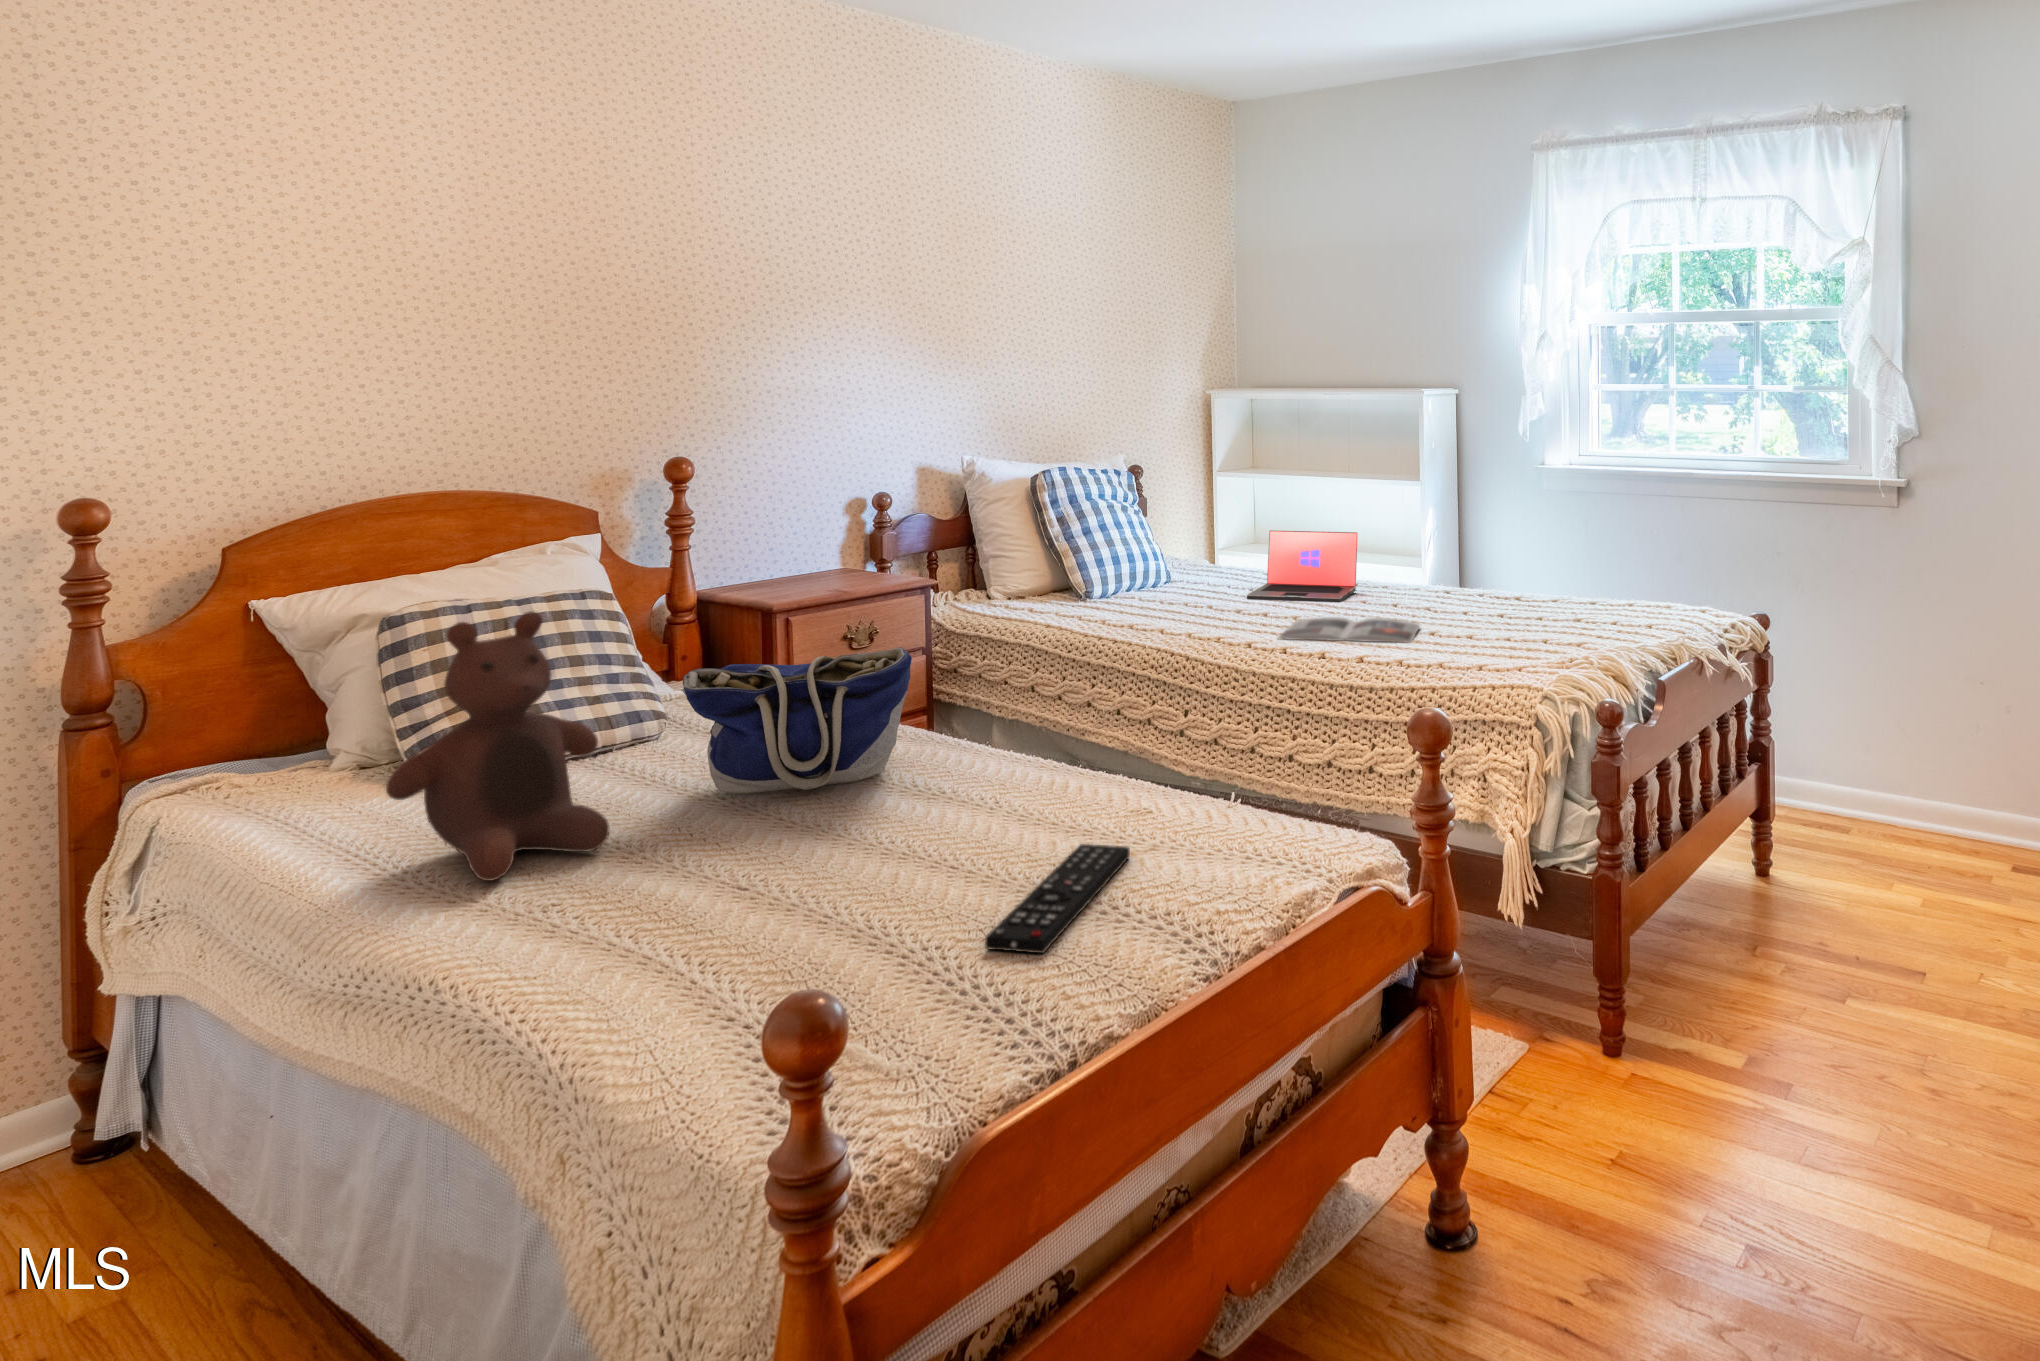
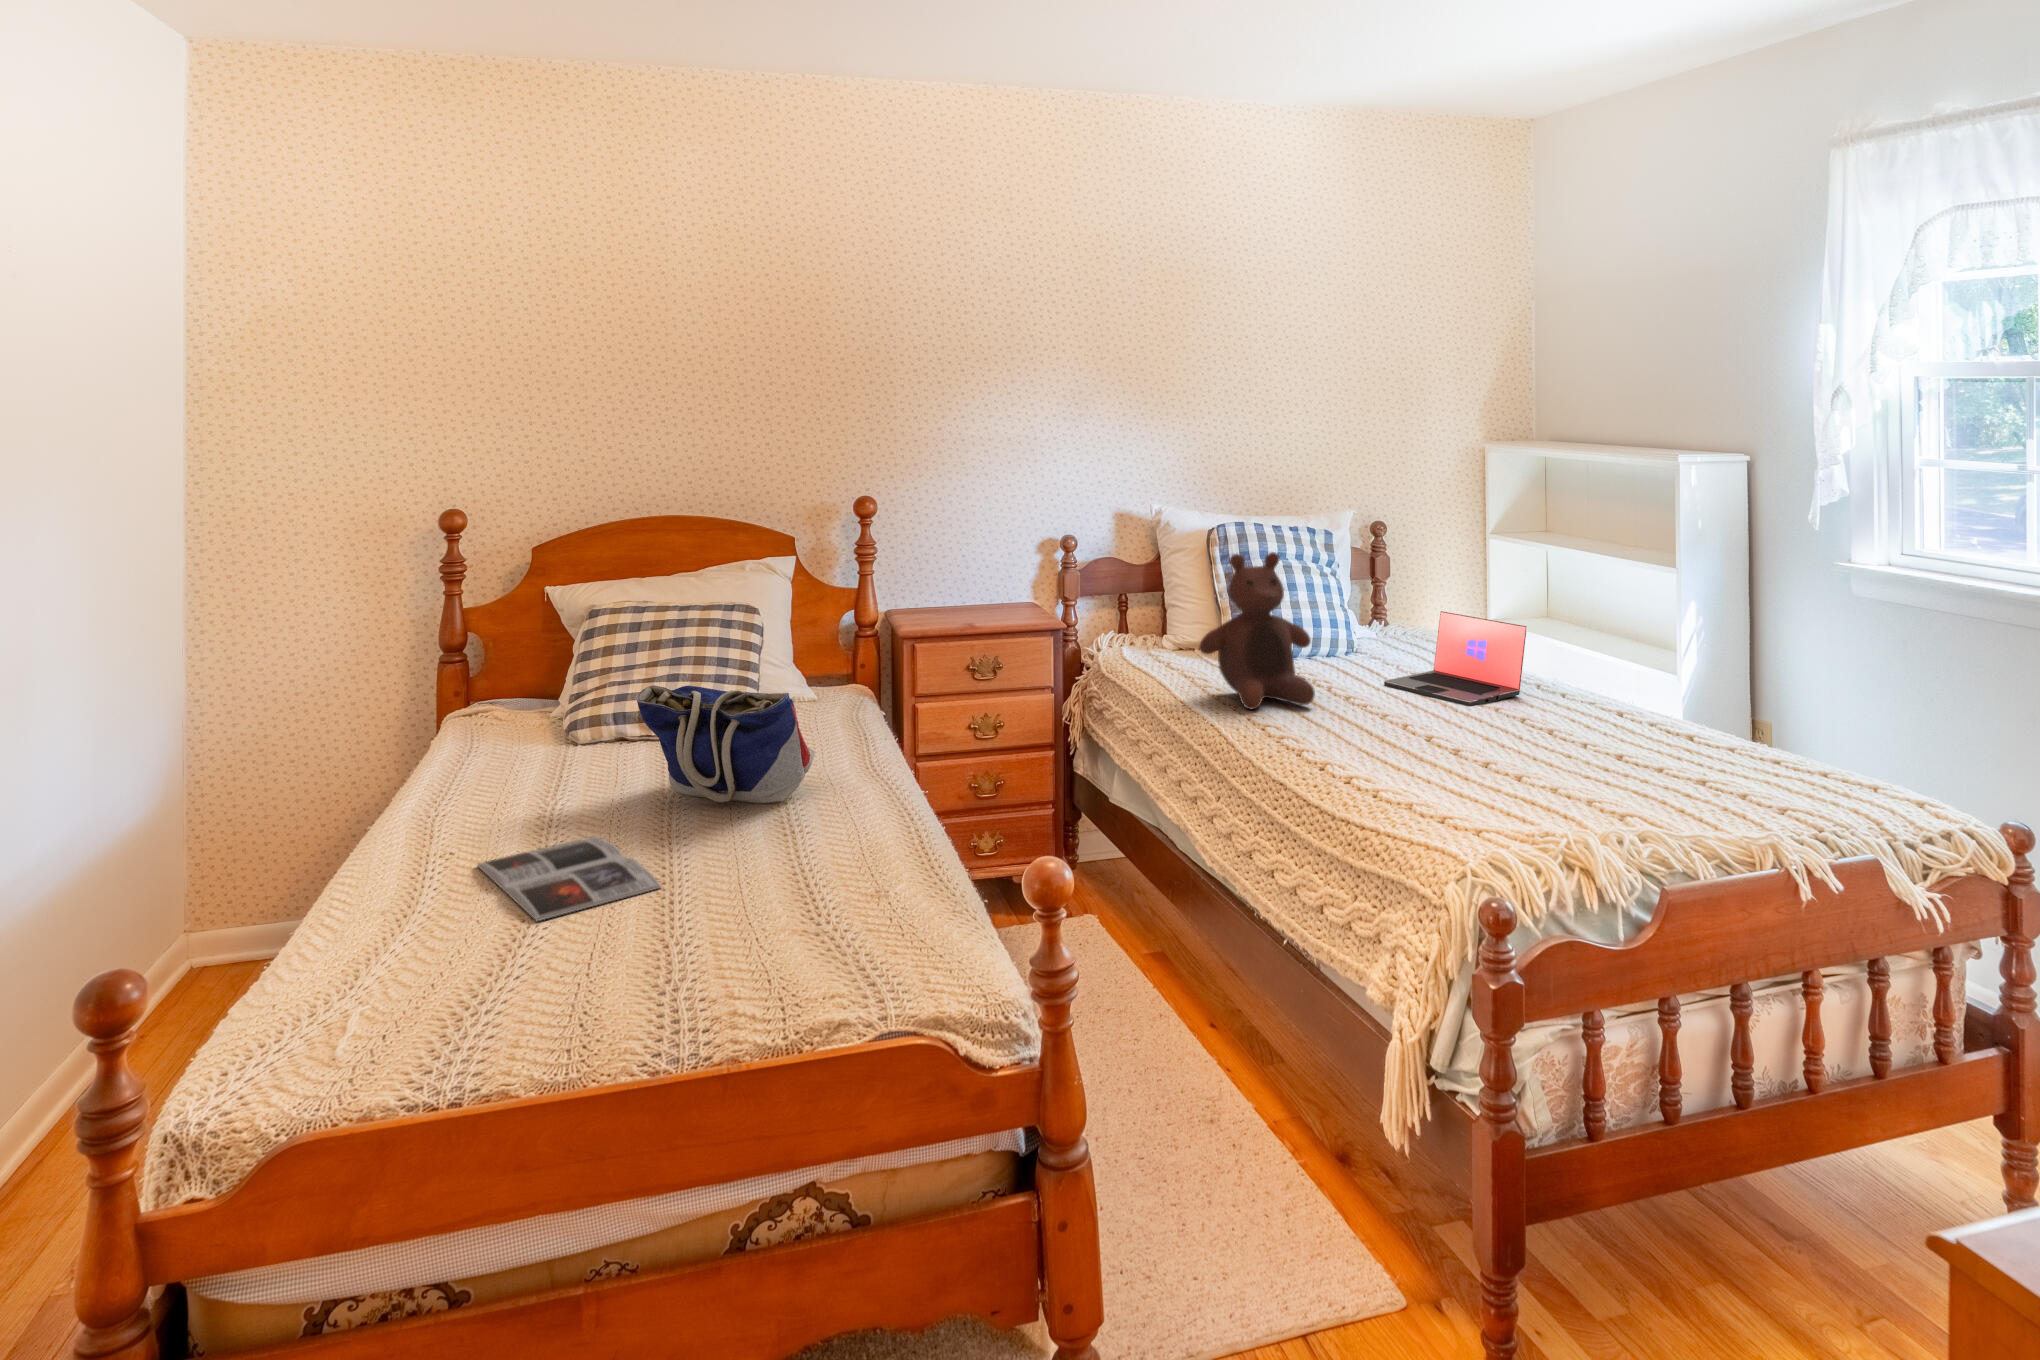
stuffed bear: present [386,611,609,881] -> present [1200,552,1315,709]
magazine: present [1279,617,1419,643] -> present [478,836,661,921]
remote control: present [985,844,1130,953] -> none [542,910,774,1000]

